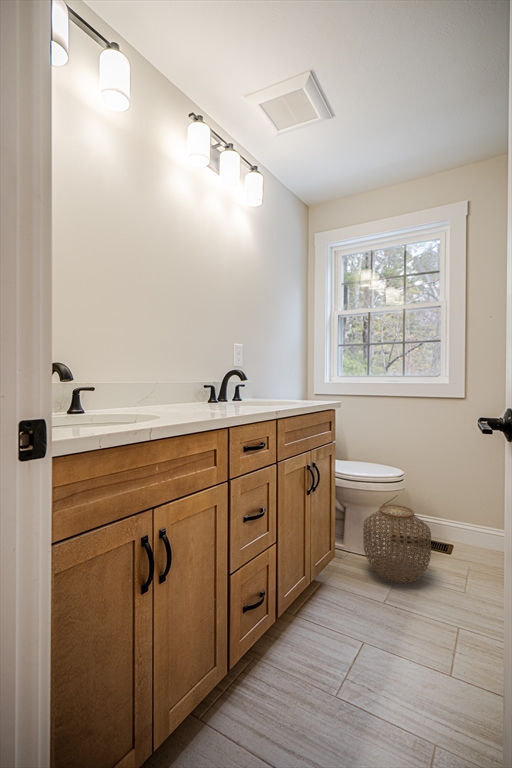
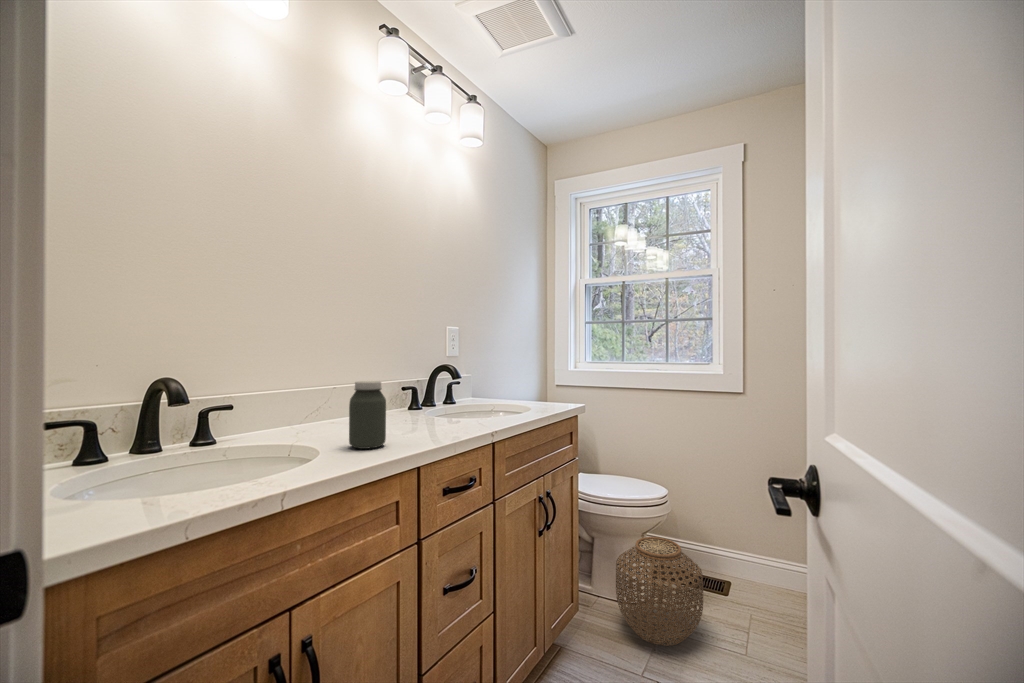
jar: none [178,370,204,416] -> present [349,381,386,449]

